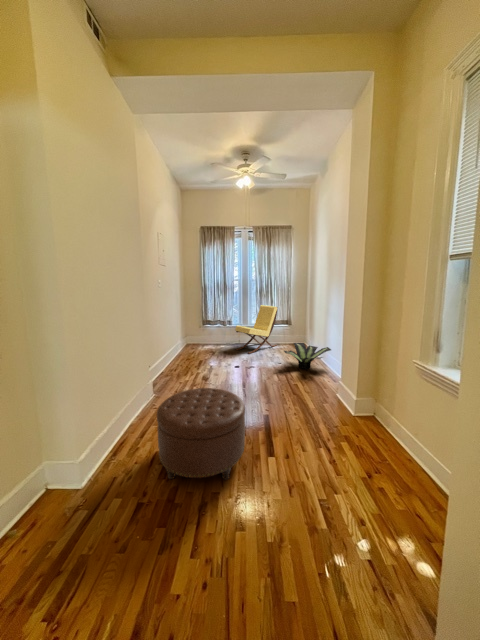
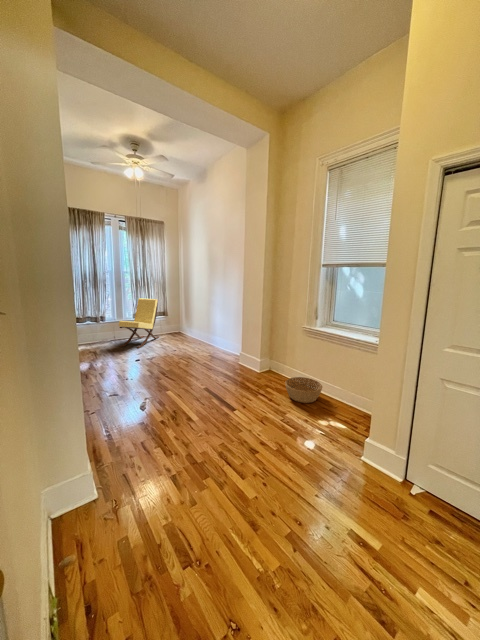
potted plant: present [284,343,331,369] -> none [182,330,220,351]
ottoman: present [157,388,245,480] -> none [146,370,225,453]
basket: none [360,440,430,495] -> present [285,377,322,403]

